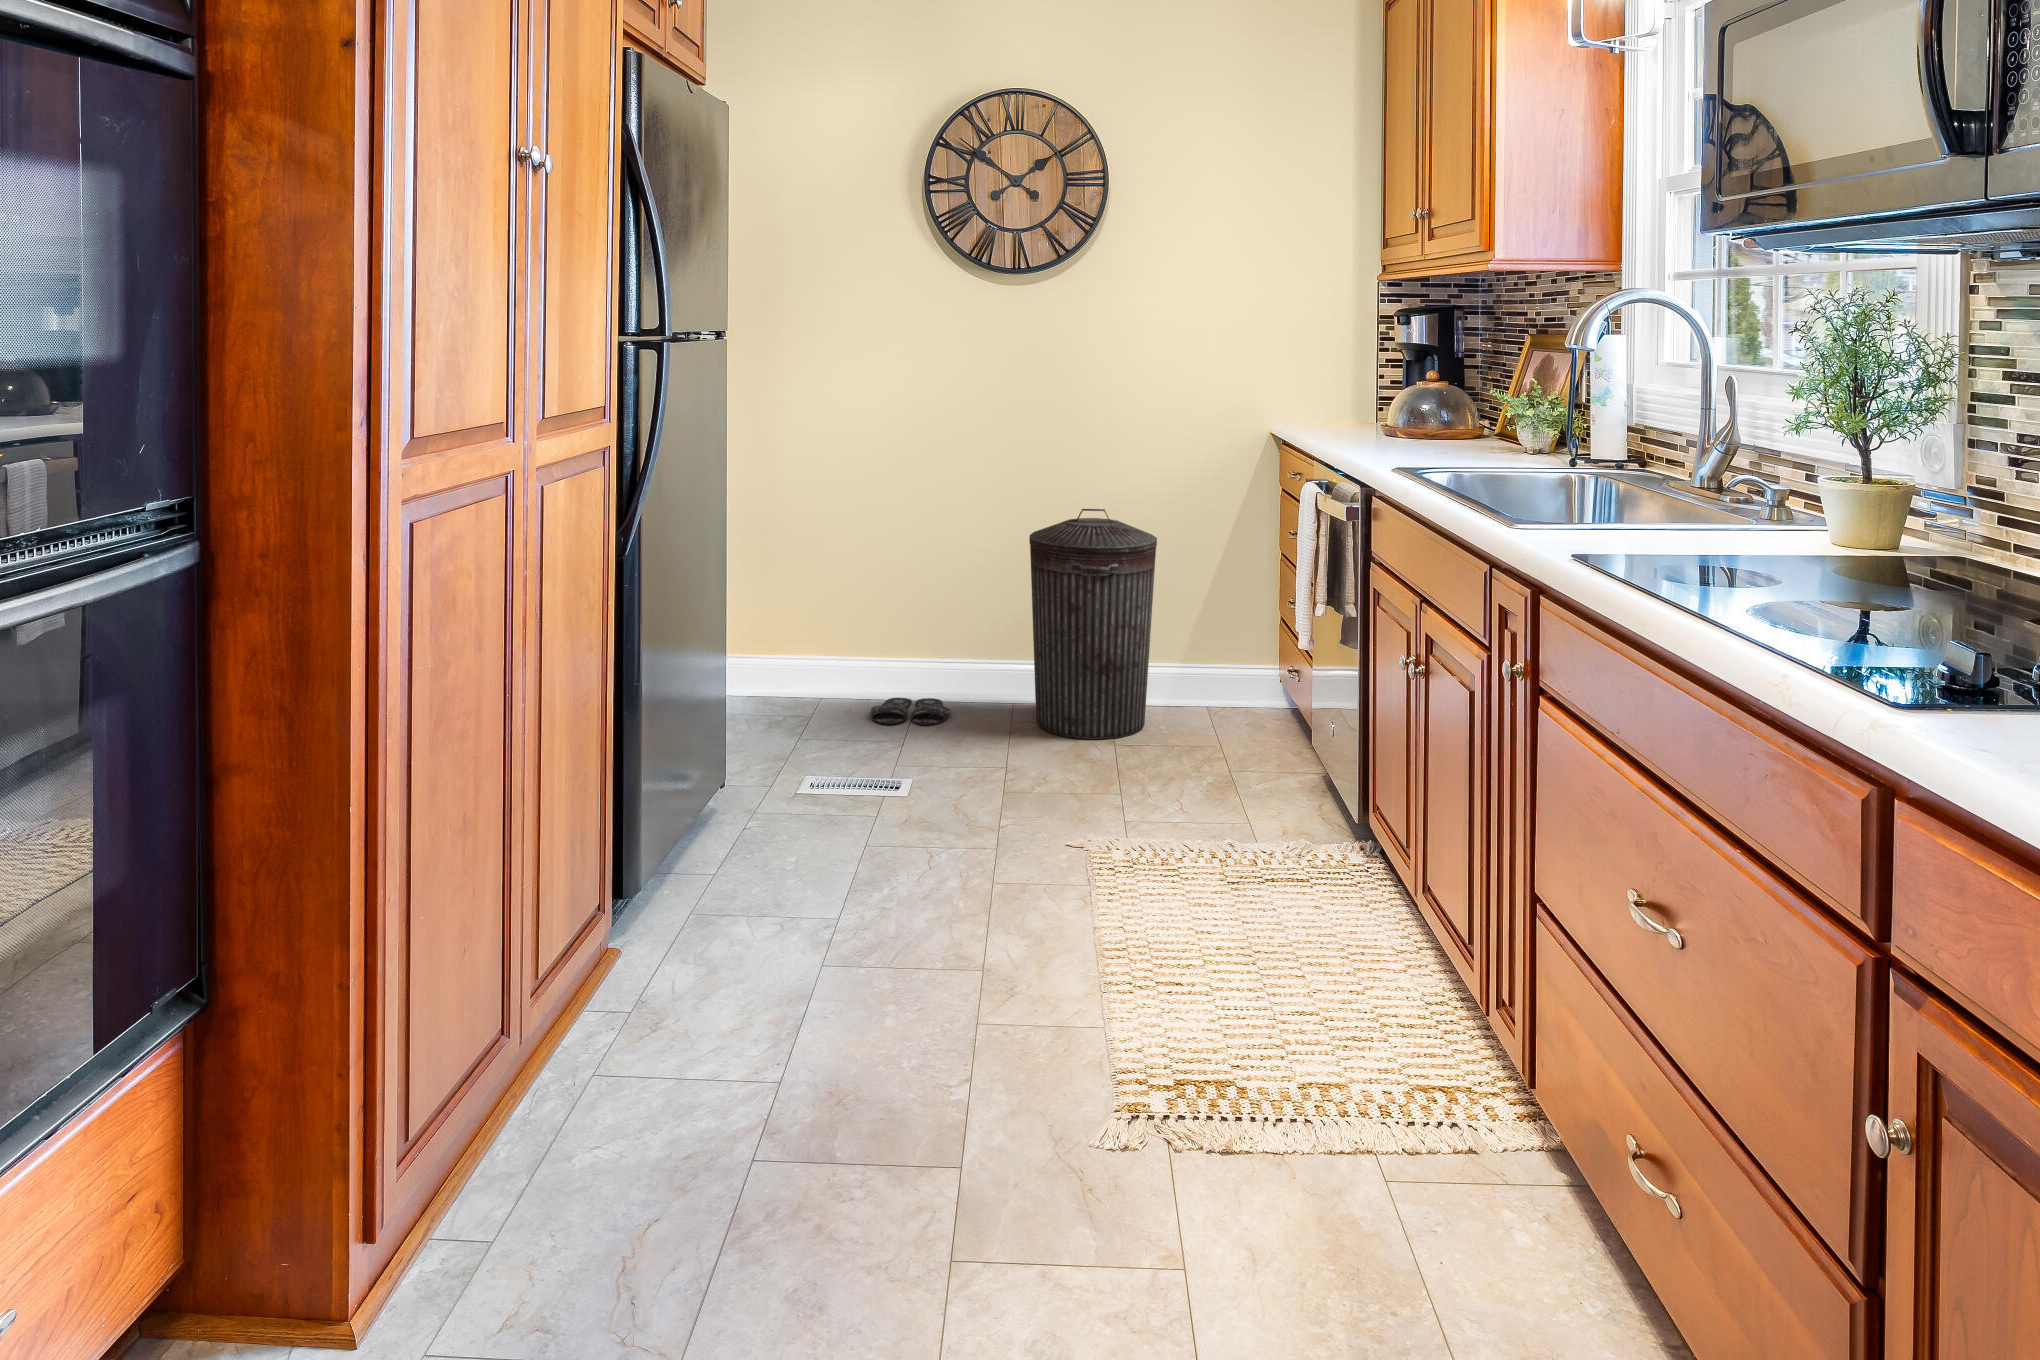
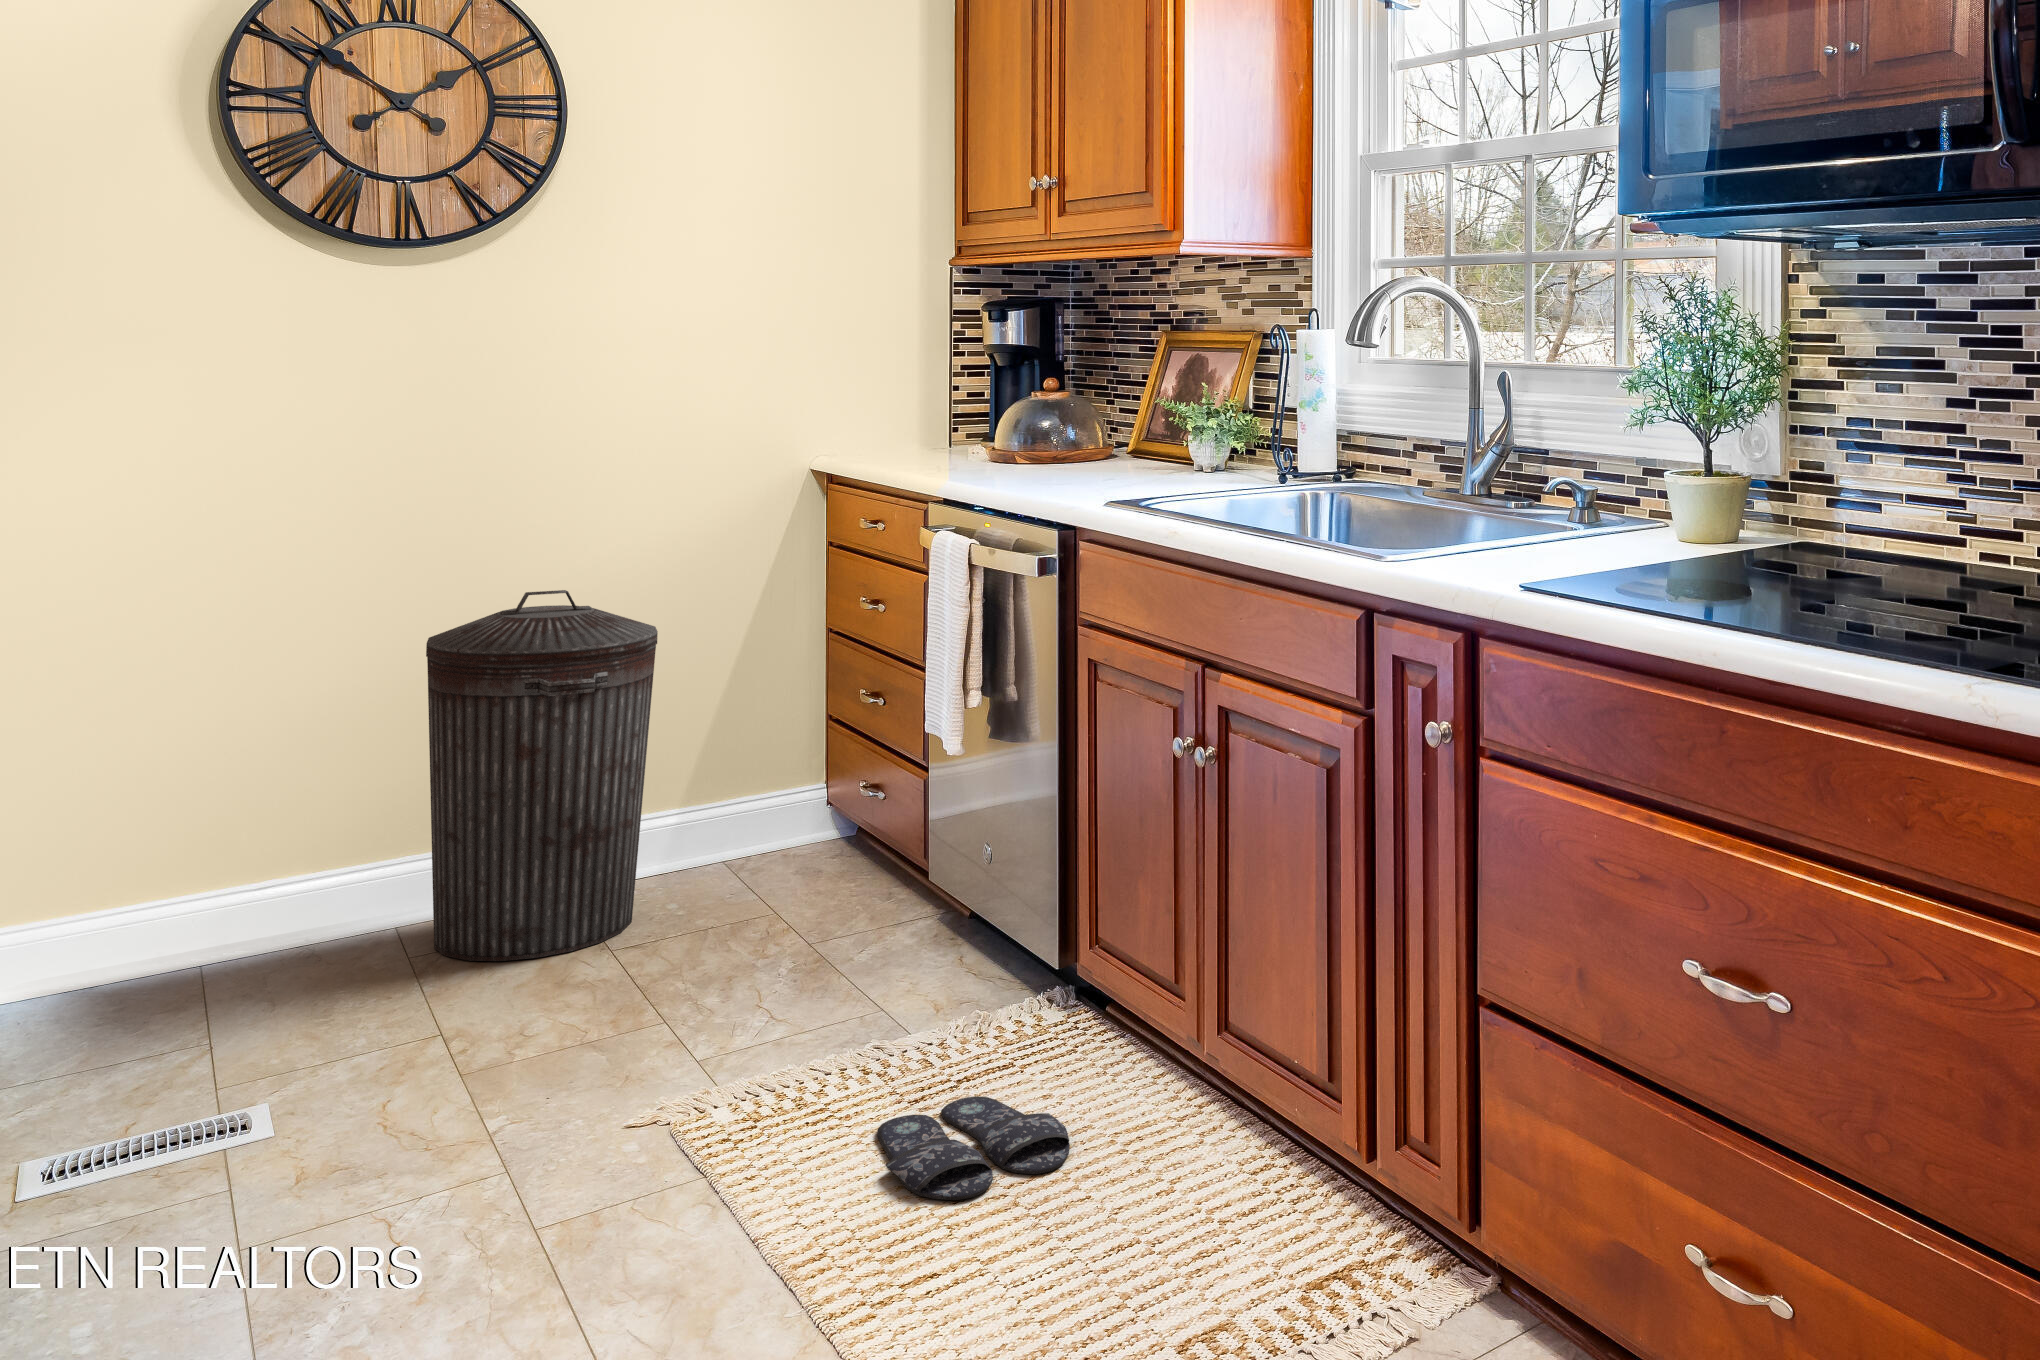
slippers: present [871,698,950,725] -> present [877,1096,1070,1200]

